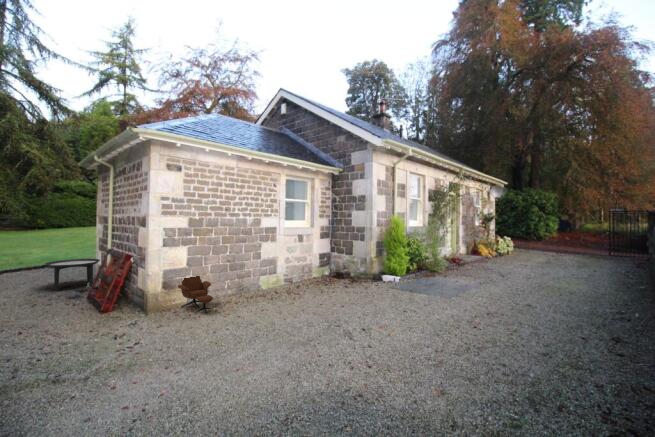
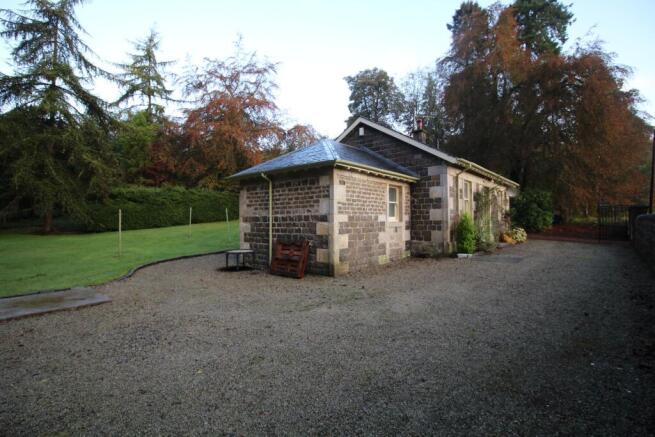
lounge chair: present [178,276,213,313] -> none [348,249,380,277]

